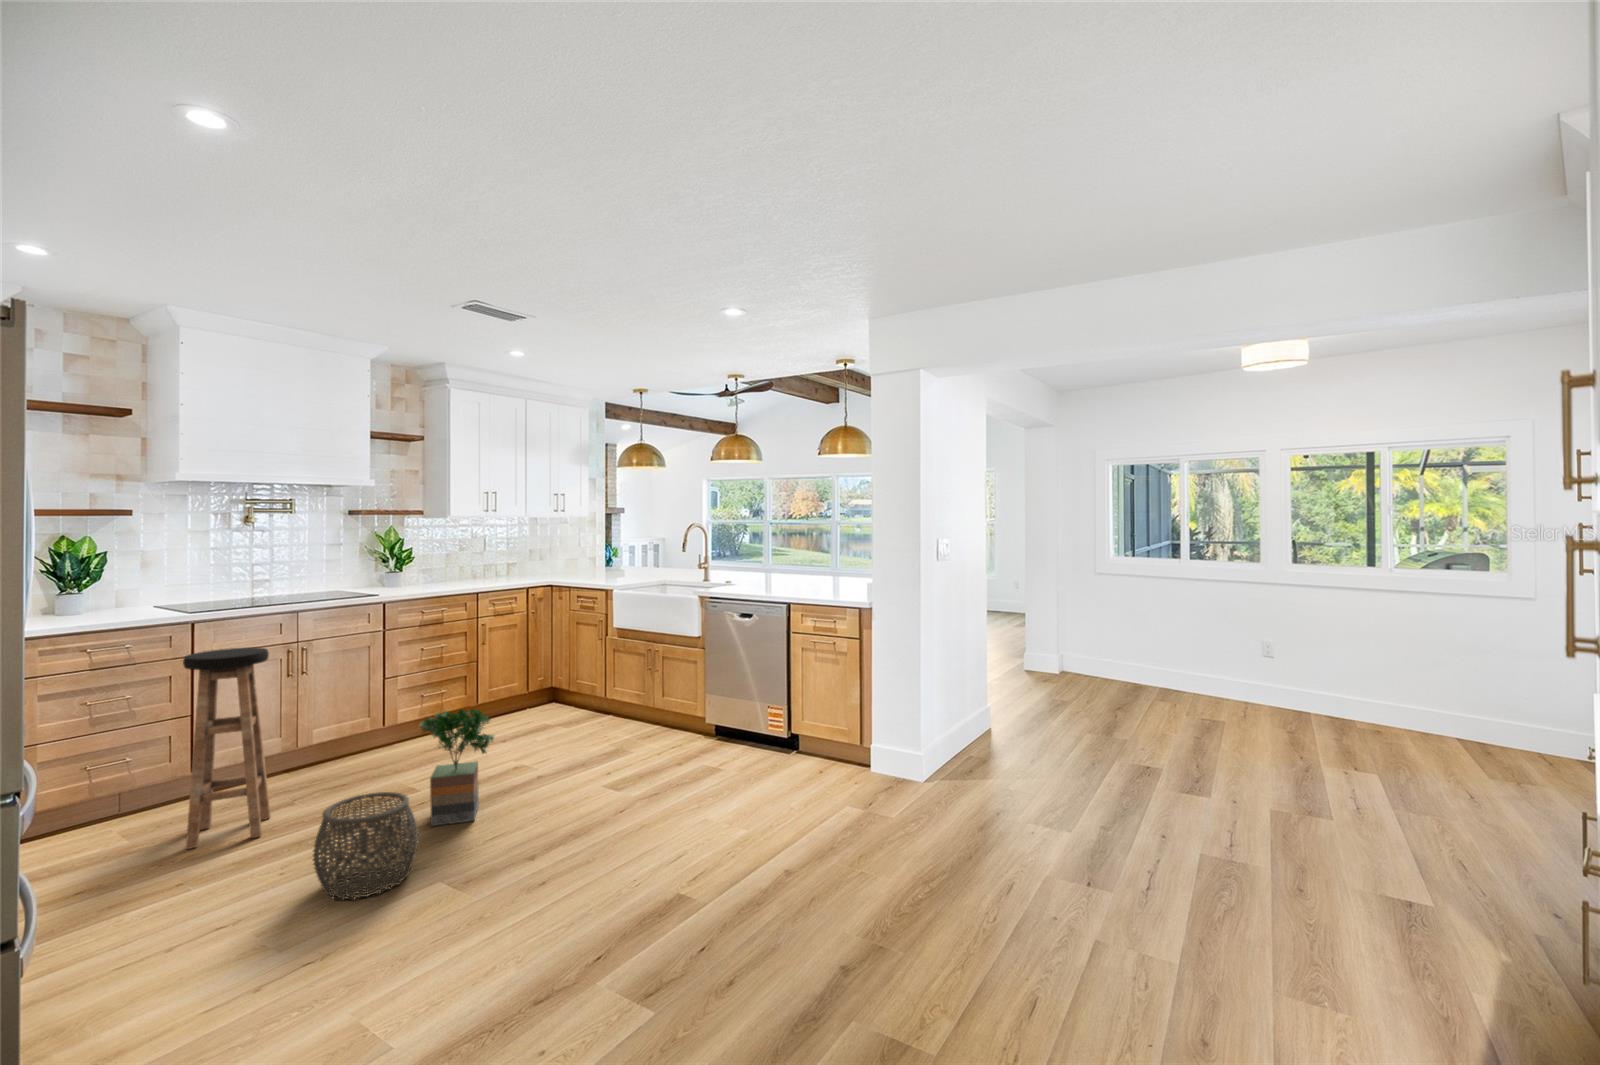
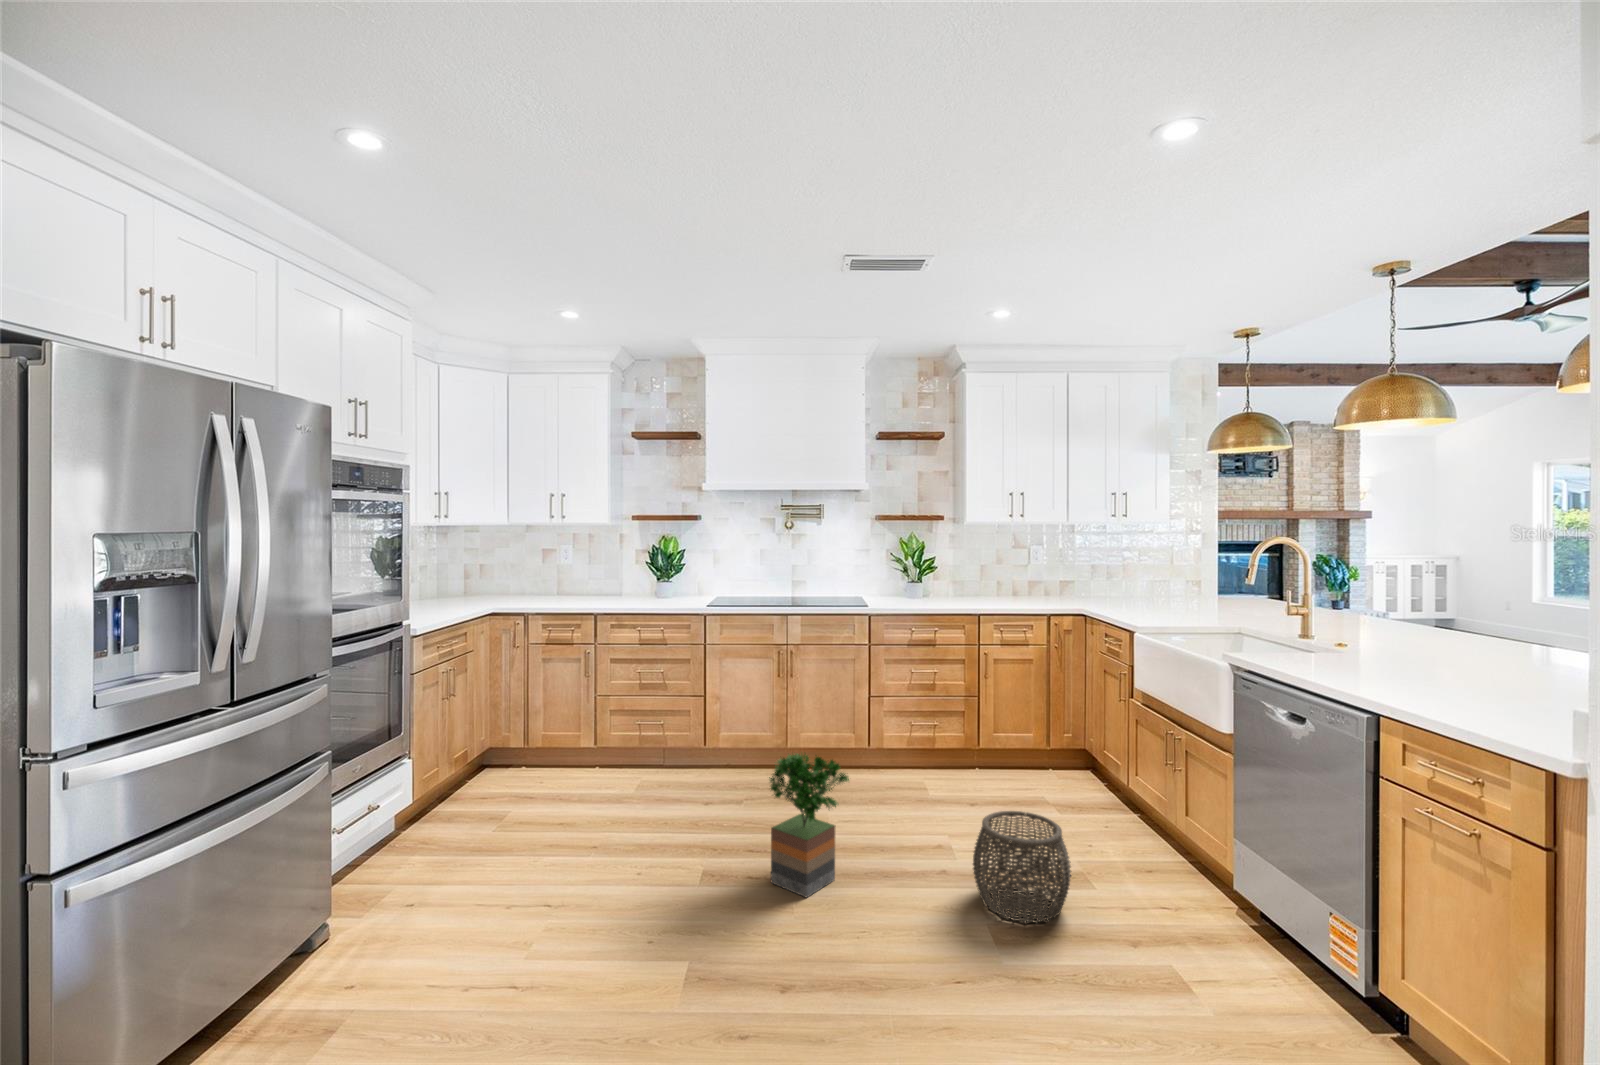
bar stool: present [183,647,271,849] -> none [635,644,709,826]
woven basket: present [313,792,418,900] -> present [973,811,1071,924]

